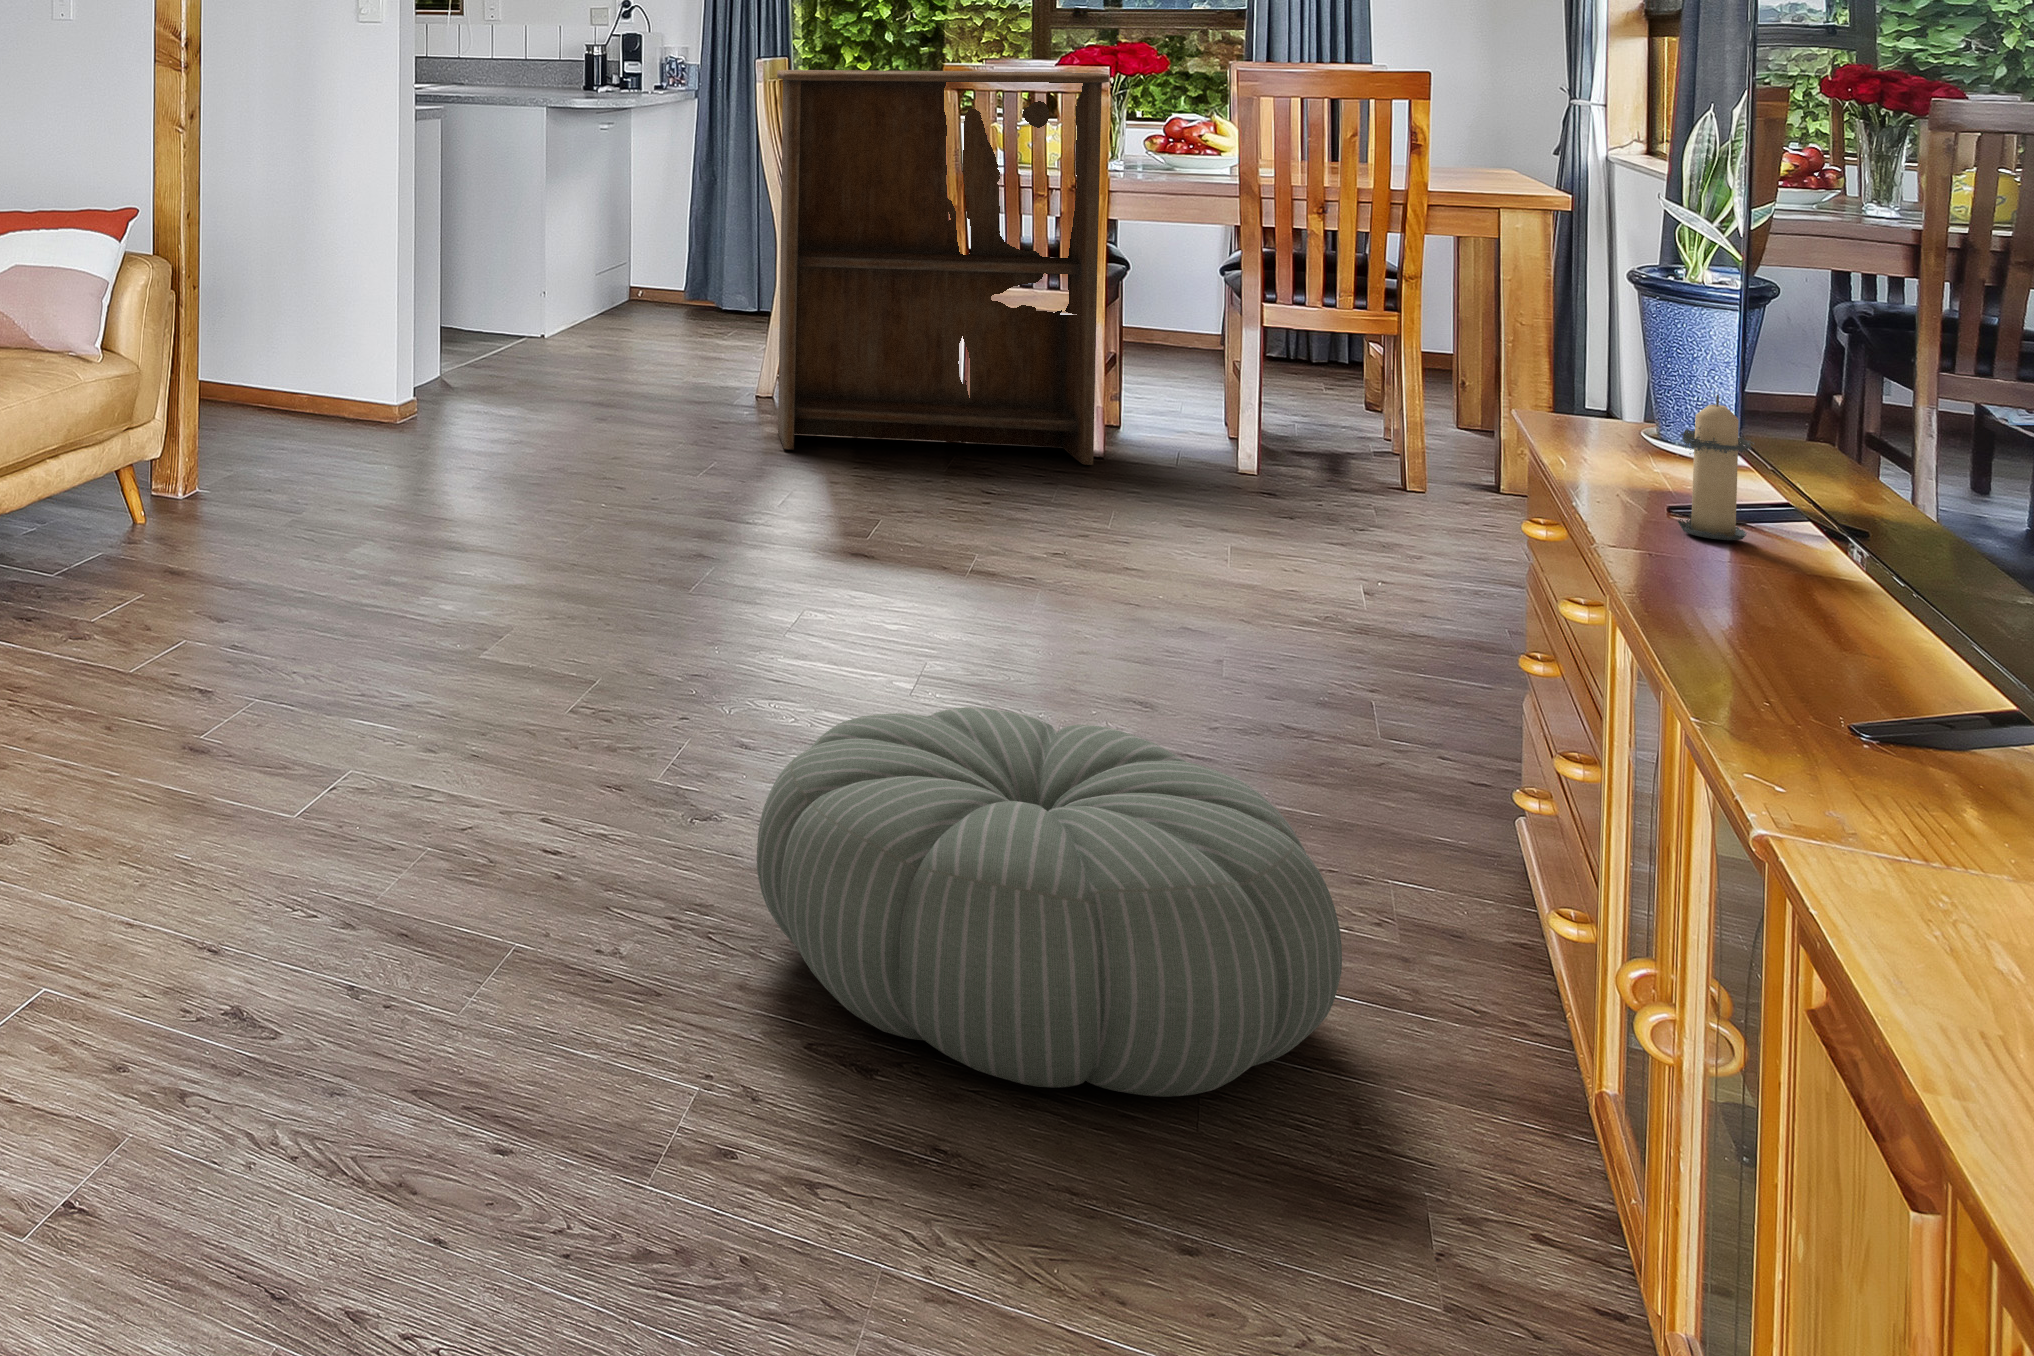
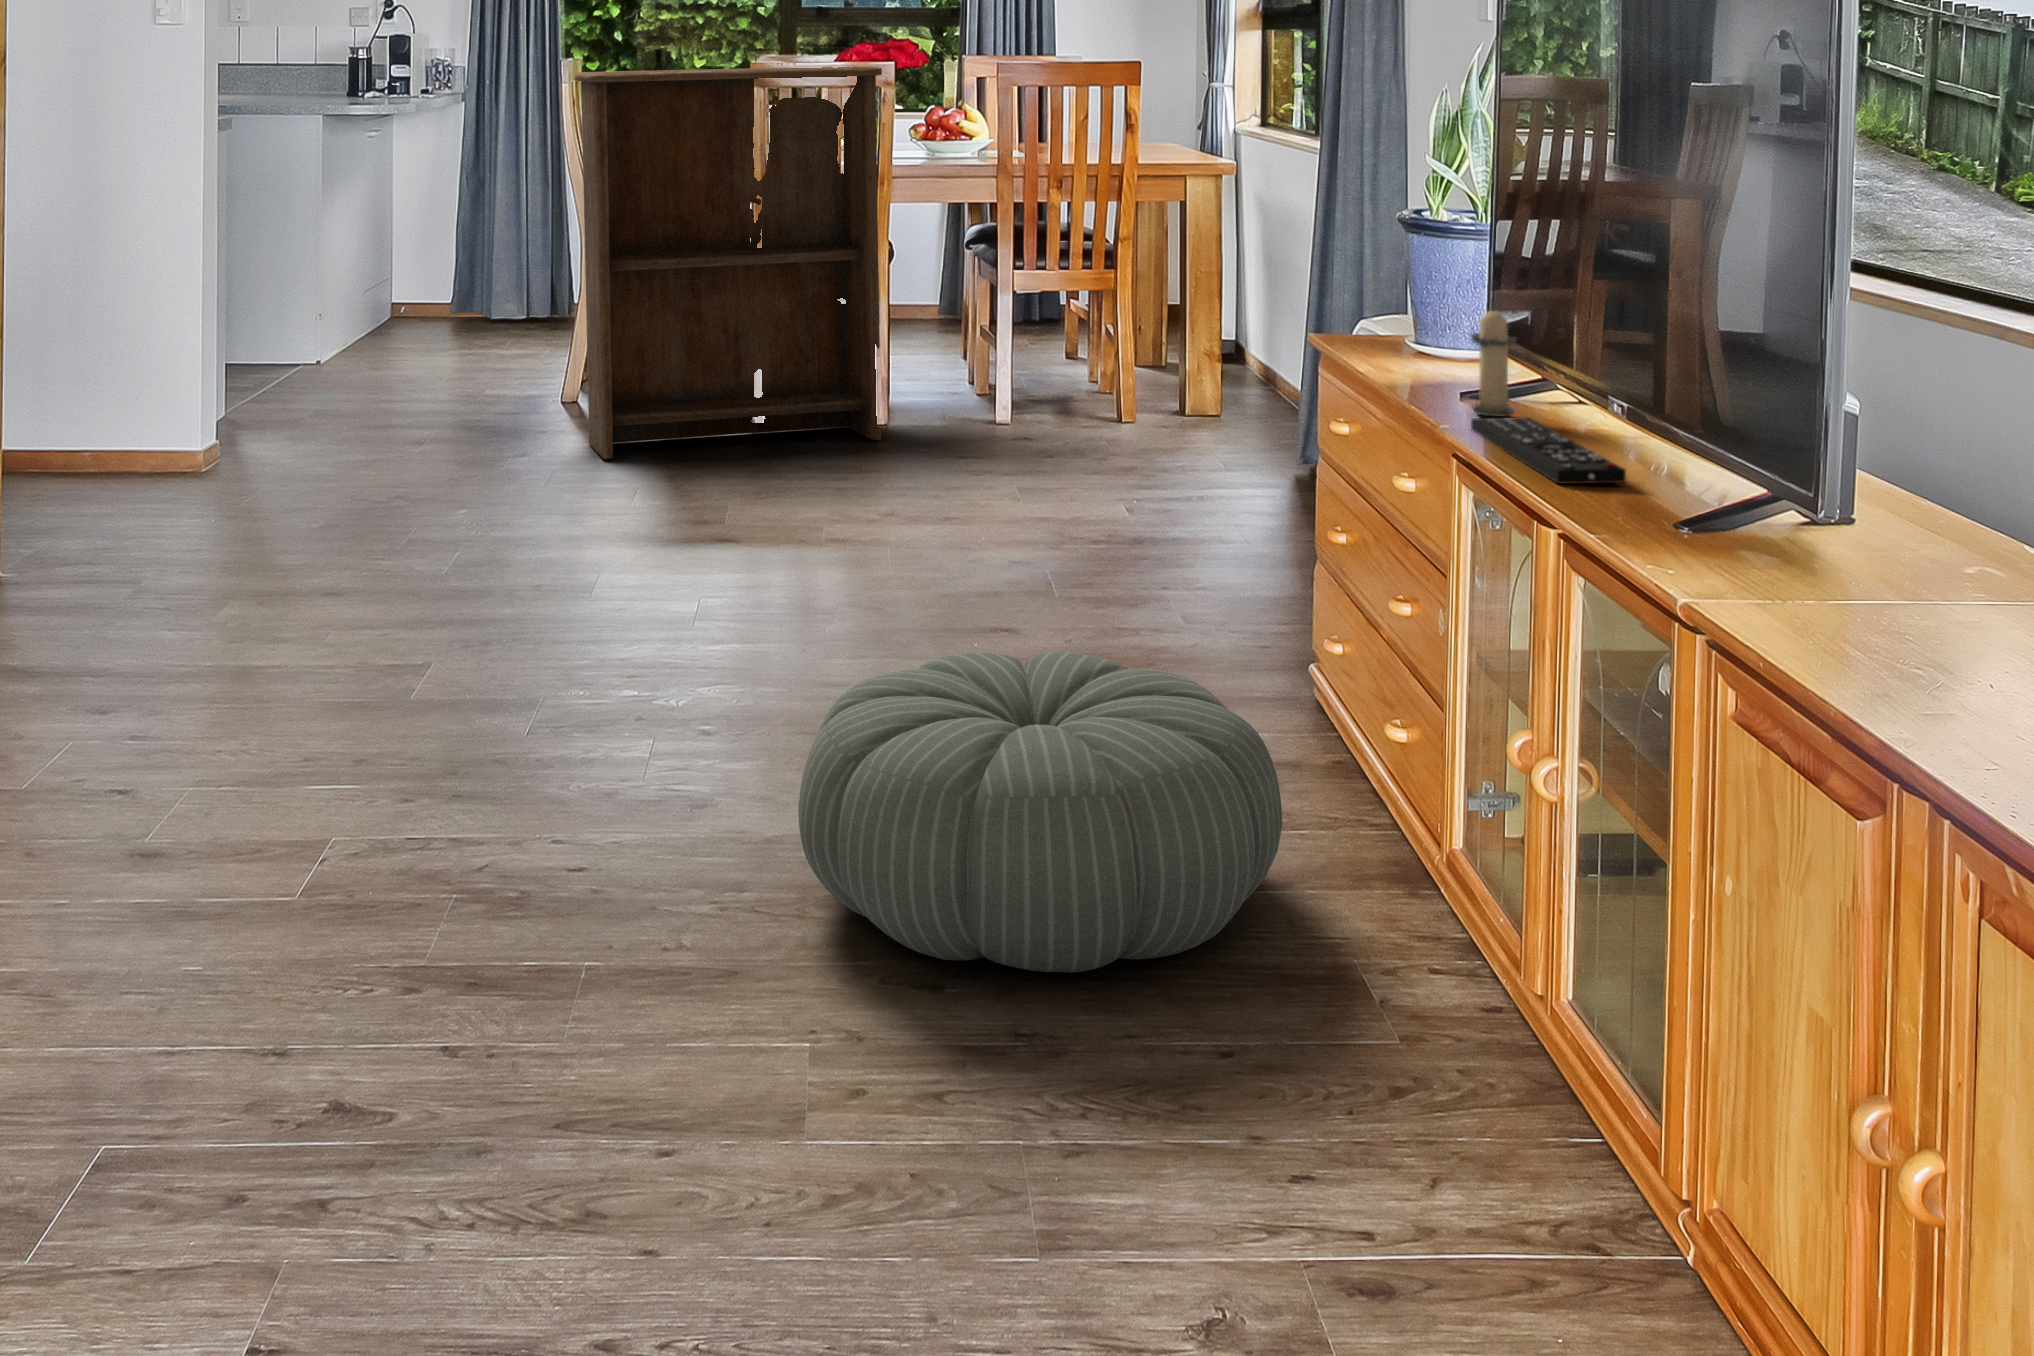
remote control: none [1659,537,1843,652] -> present [1471,417,1626,484]

